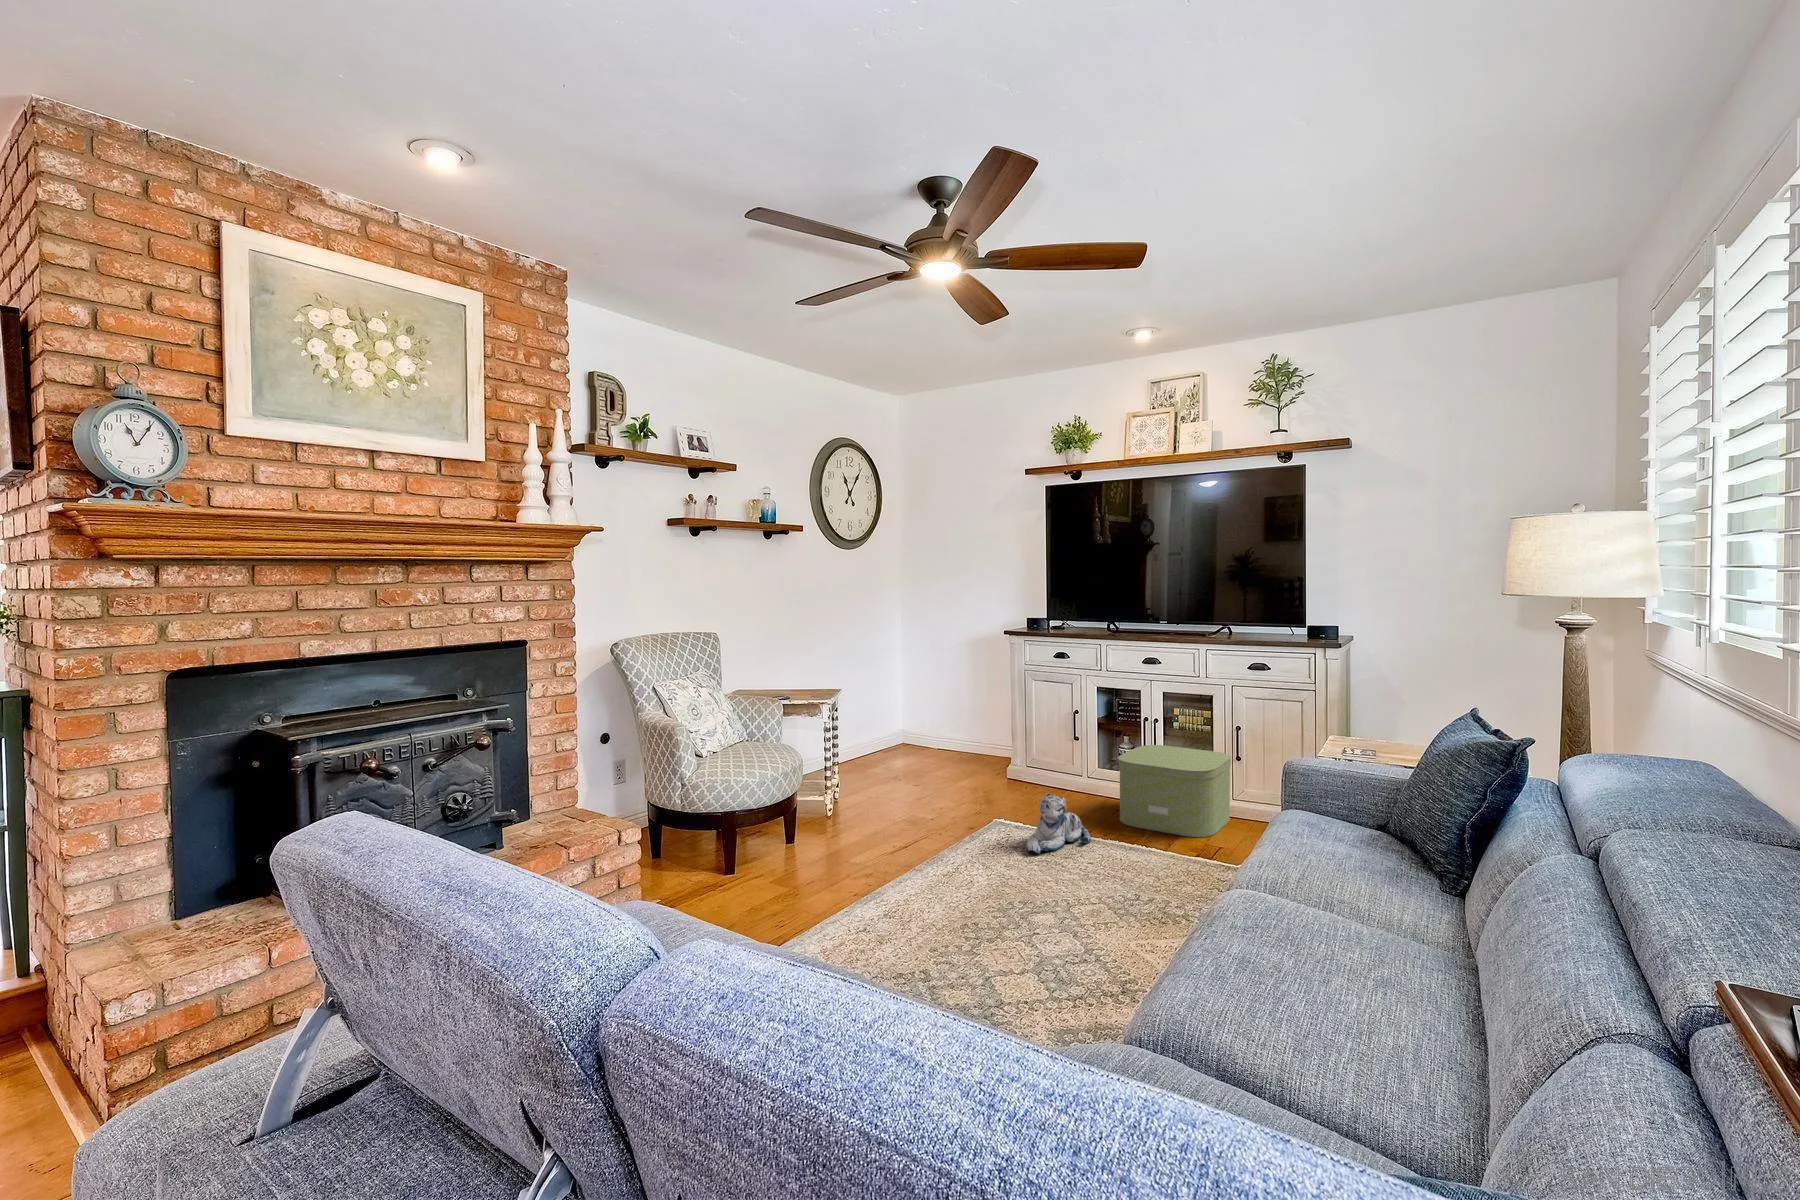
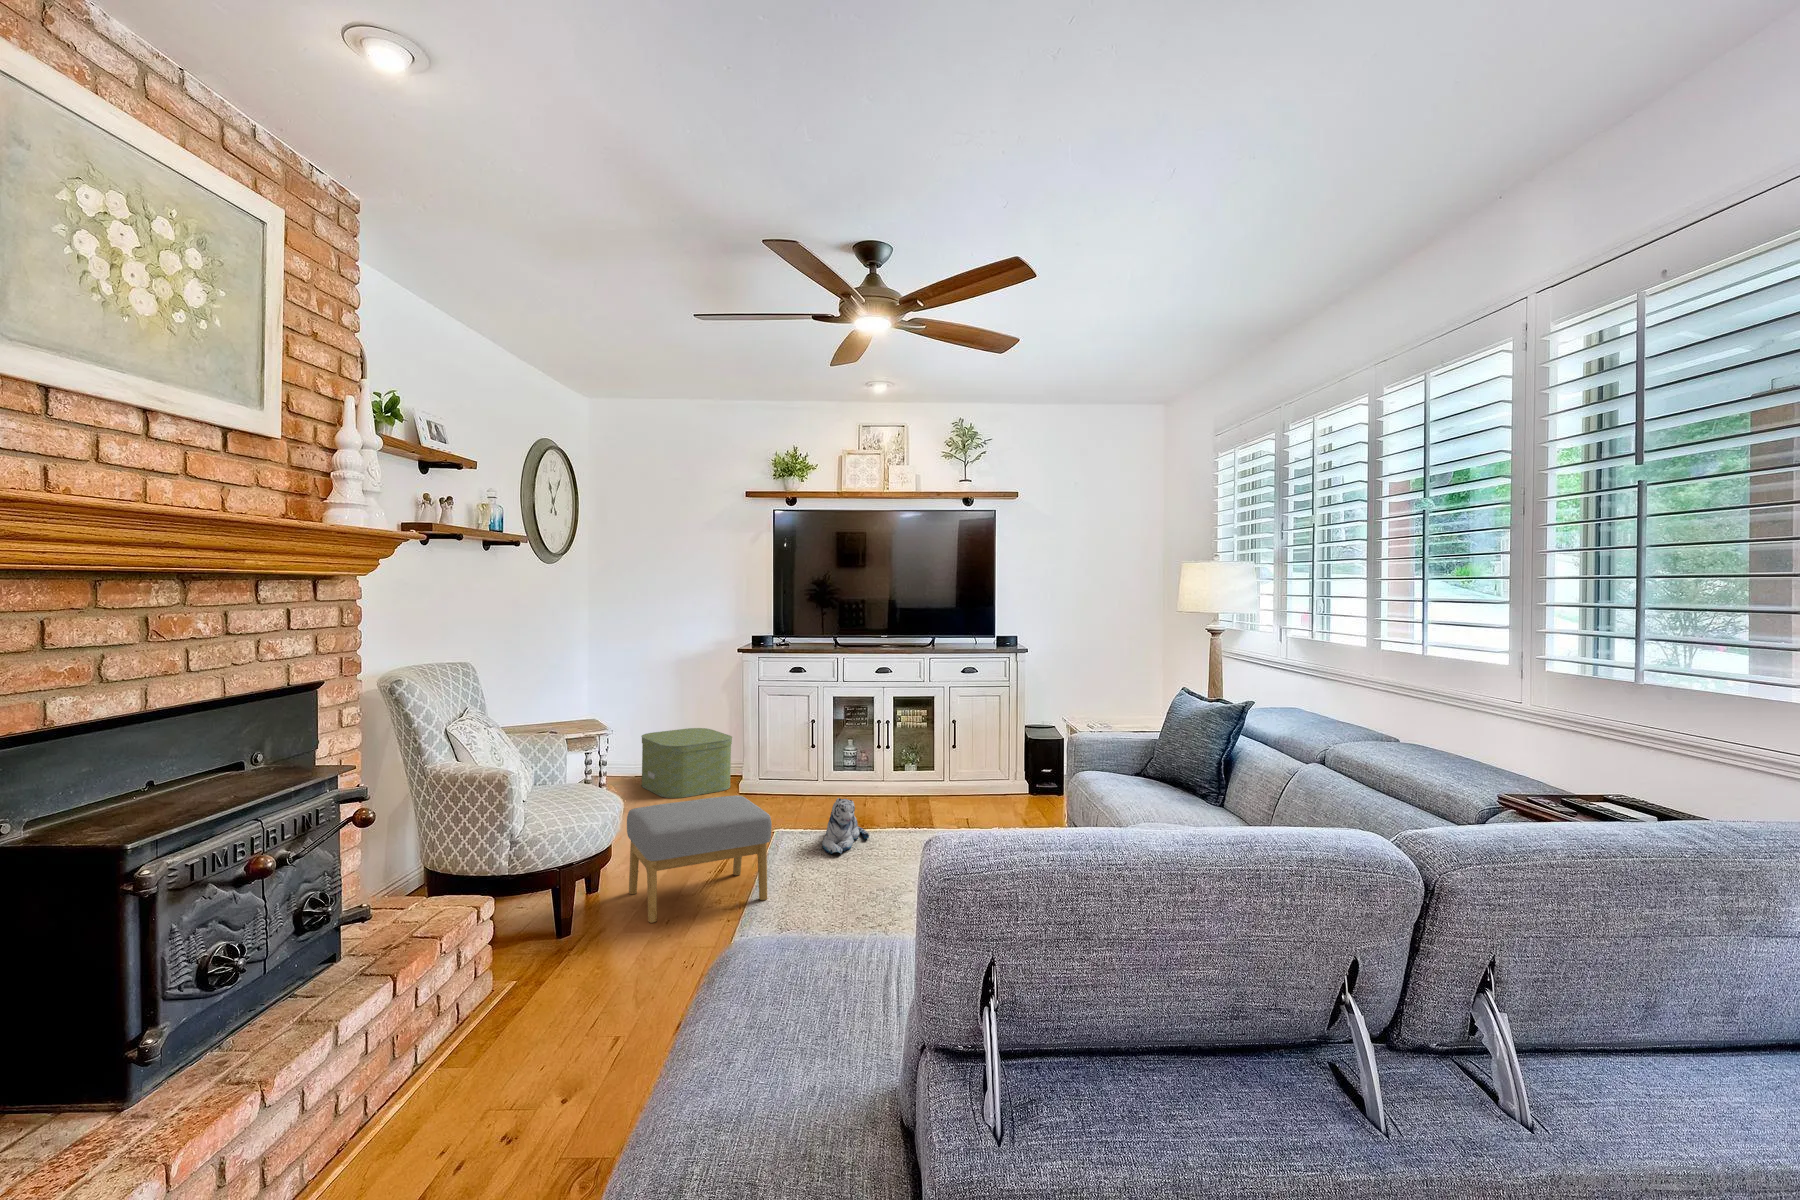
storage box: present [1118,745,1231,837] -> present [641,728,732,798]
footstool: none [796,774,925,882] -> present [627,795,772,923]

